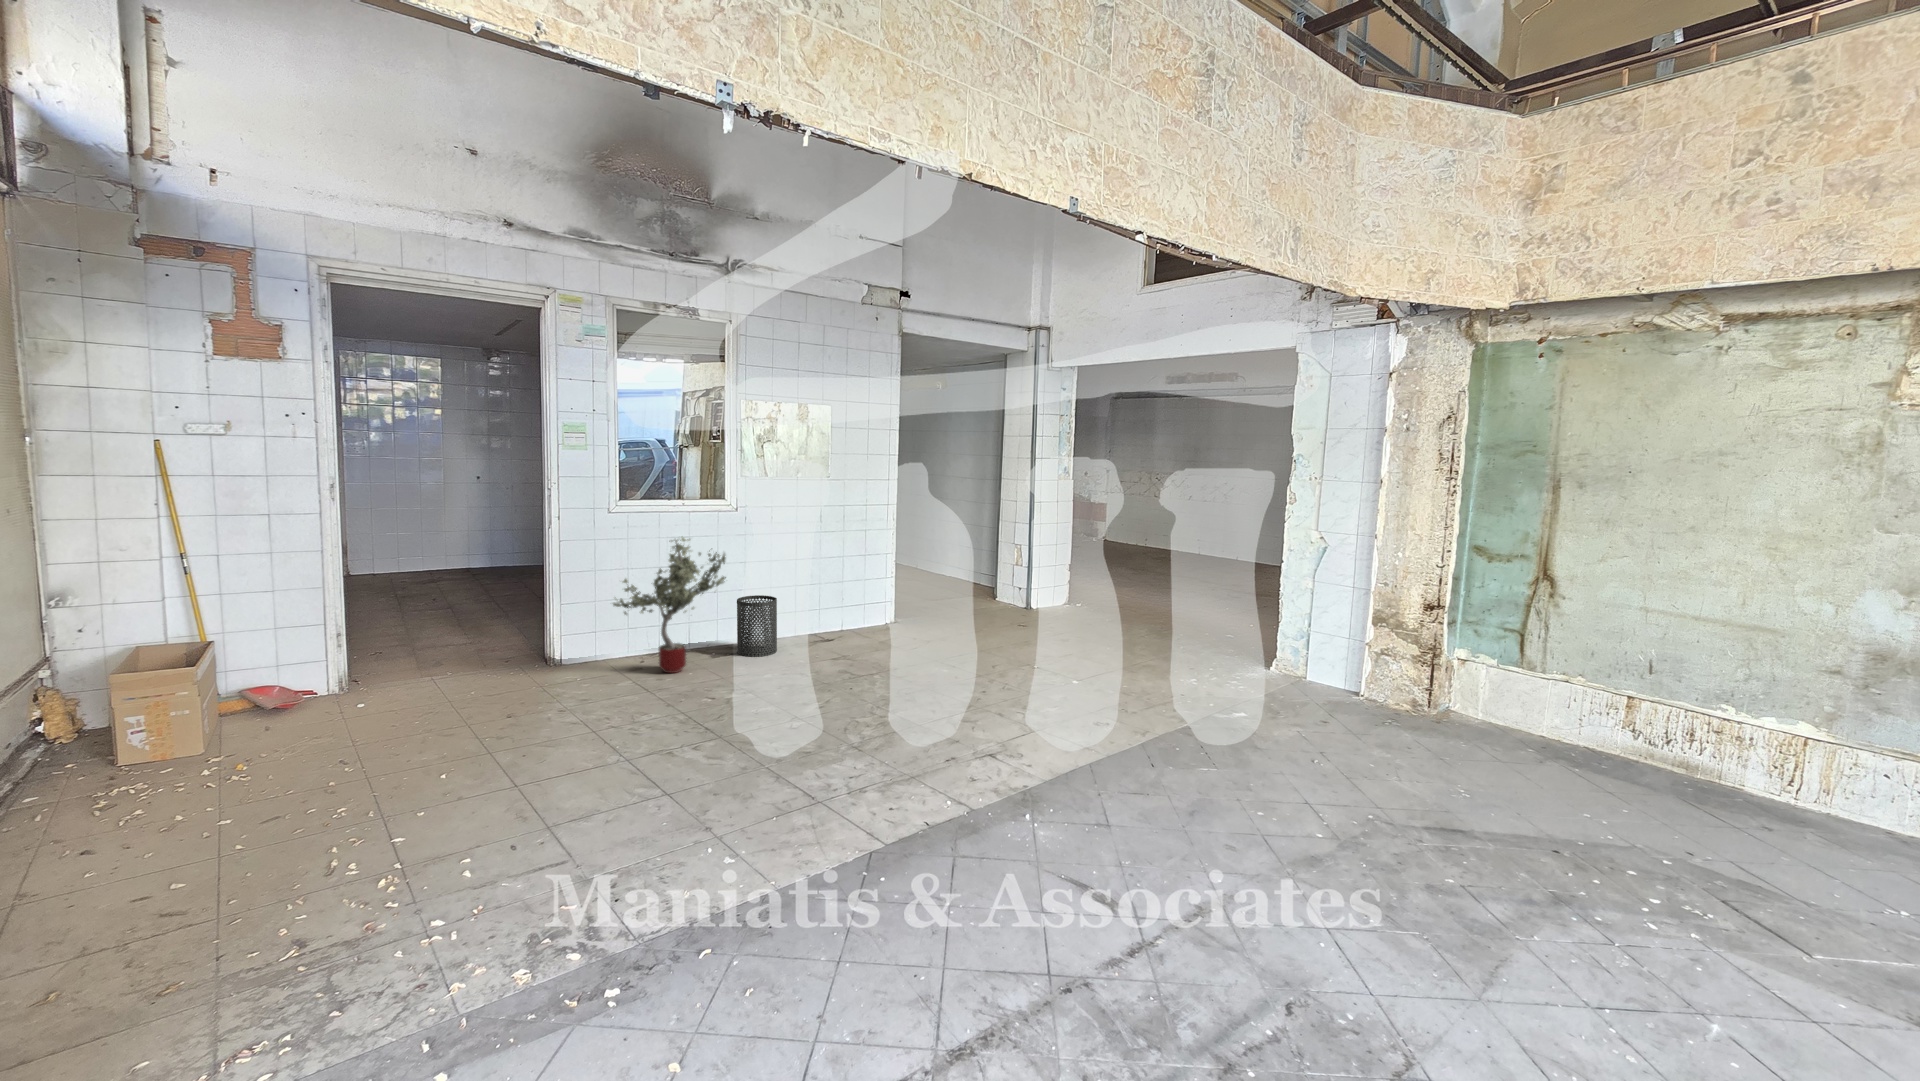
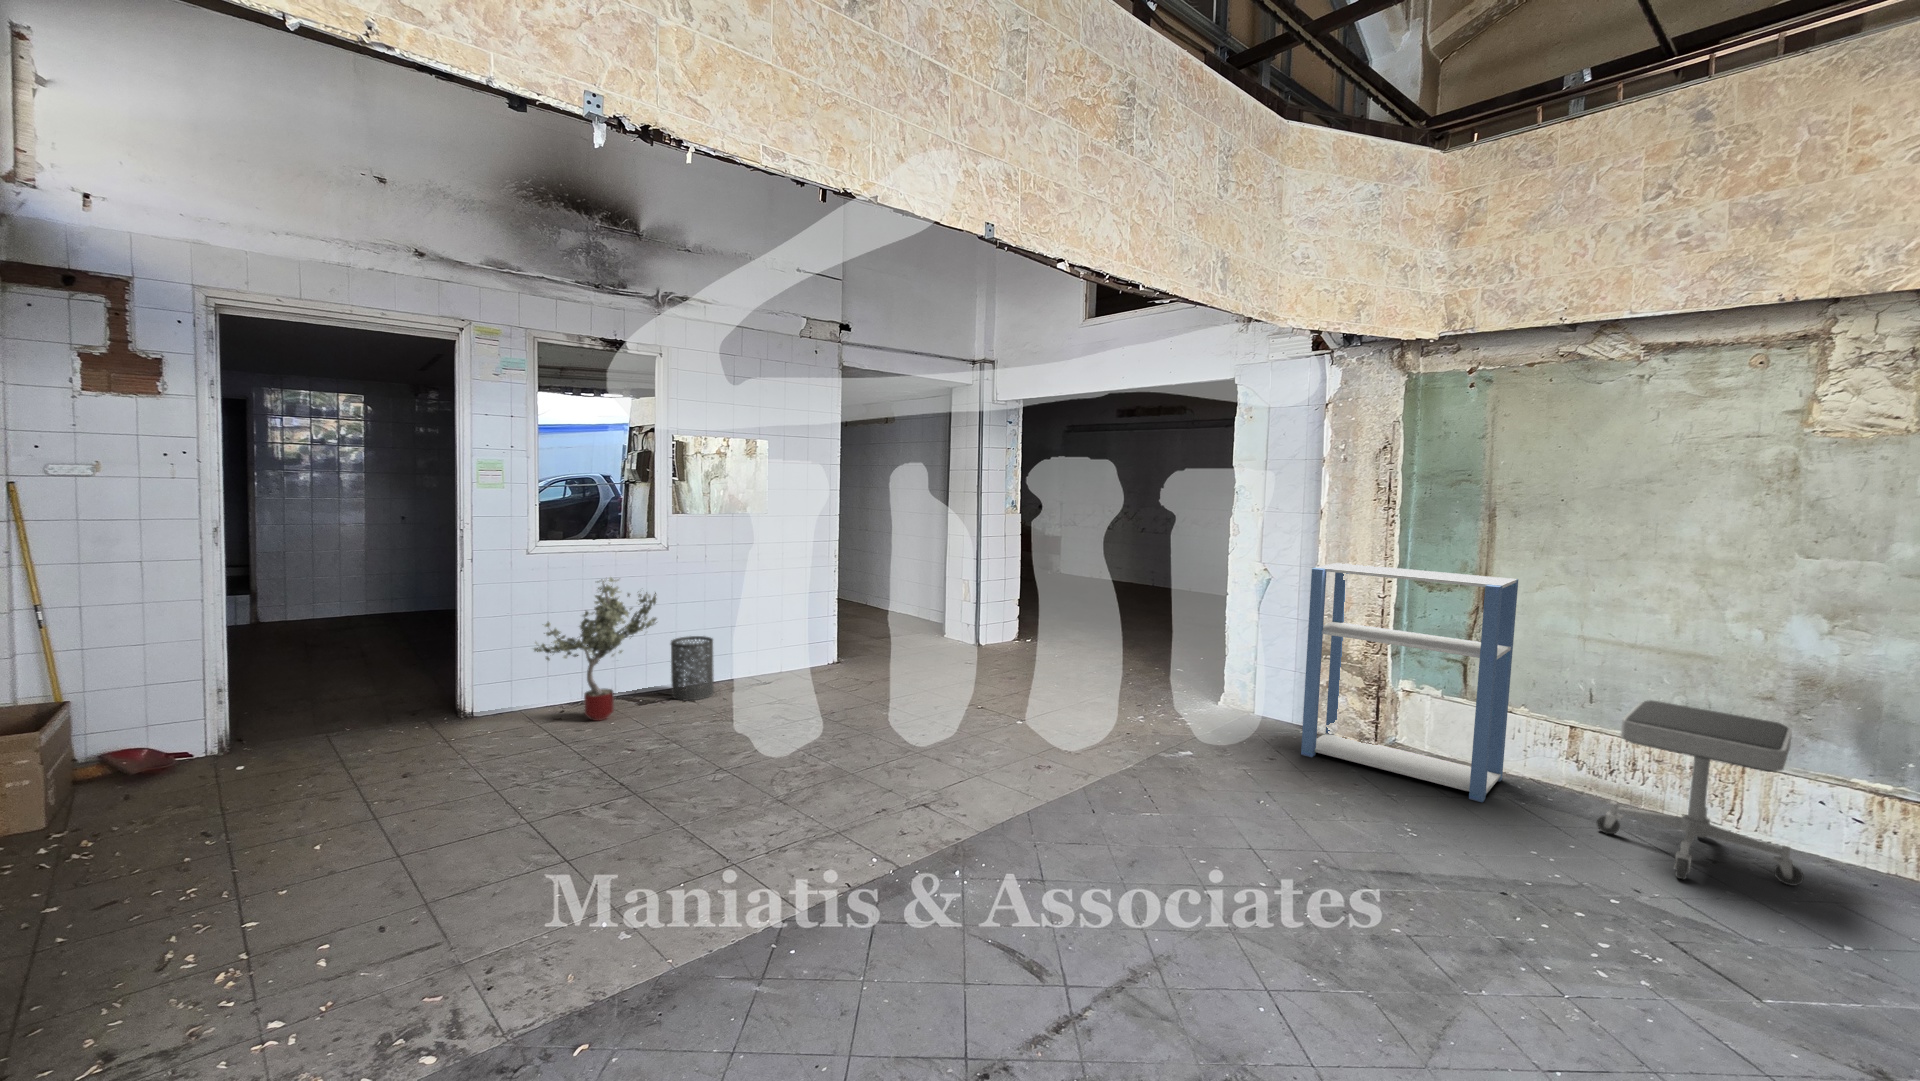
shelving unit: none [1355,532,1583,769] -> present [1301,563,1518,802]
stool: none [1652,671,1861,853] -> present [1597,700,1804,886]

